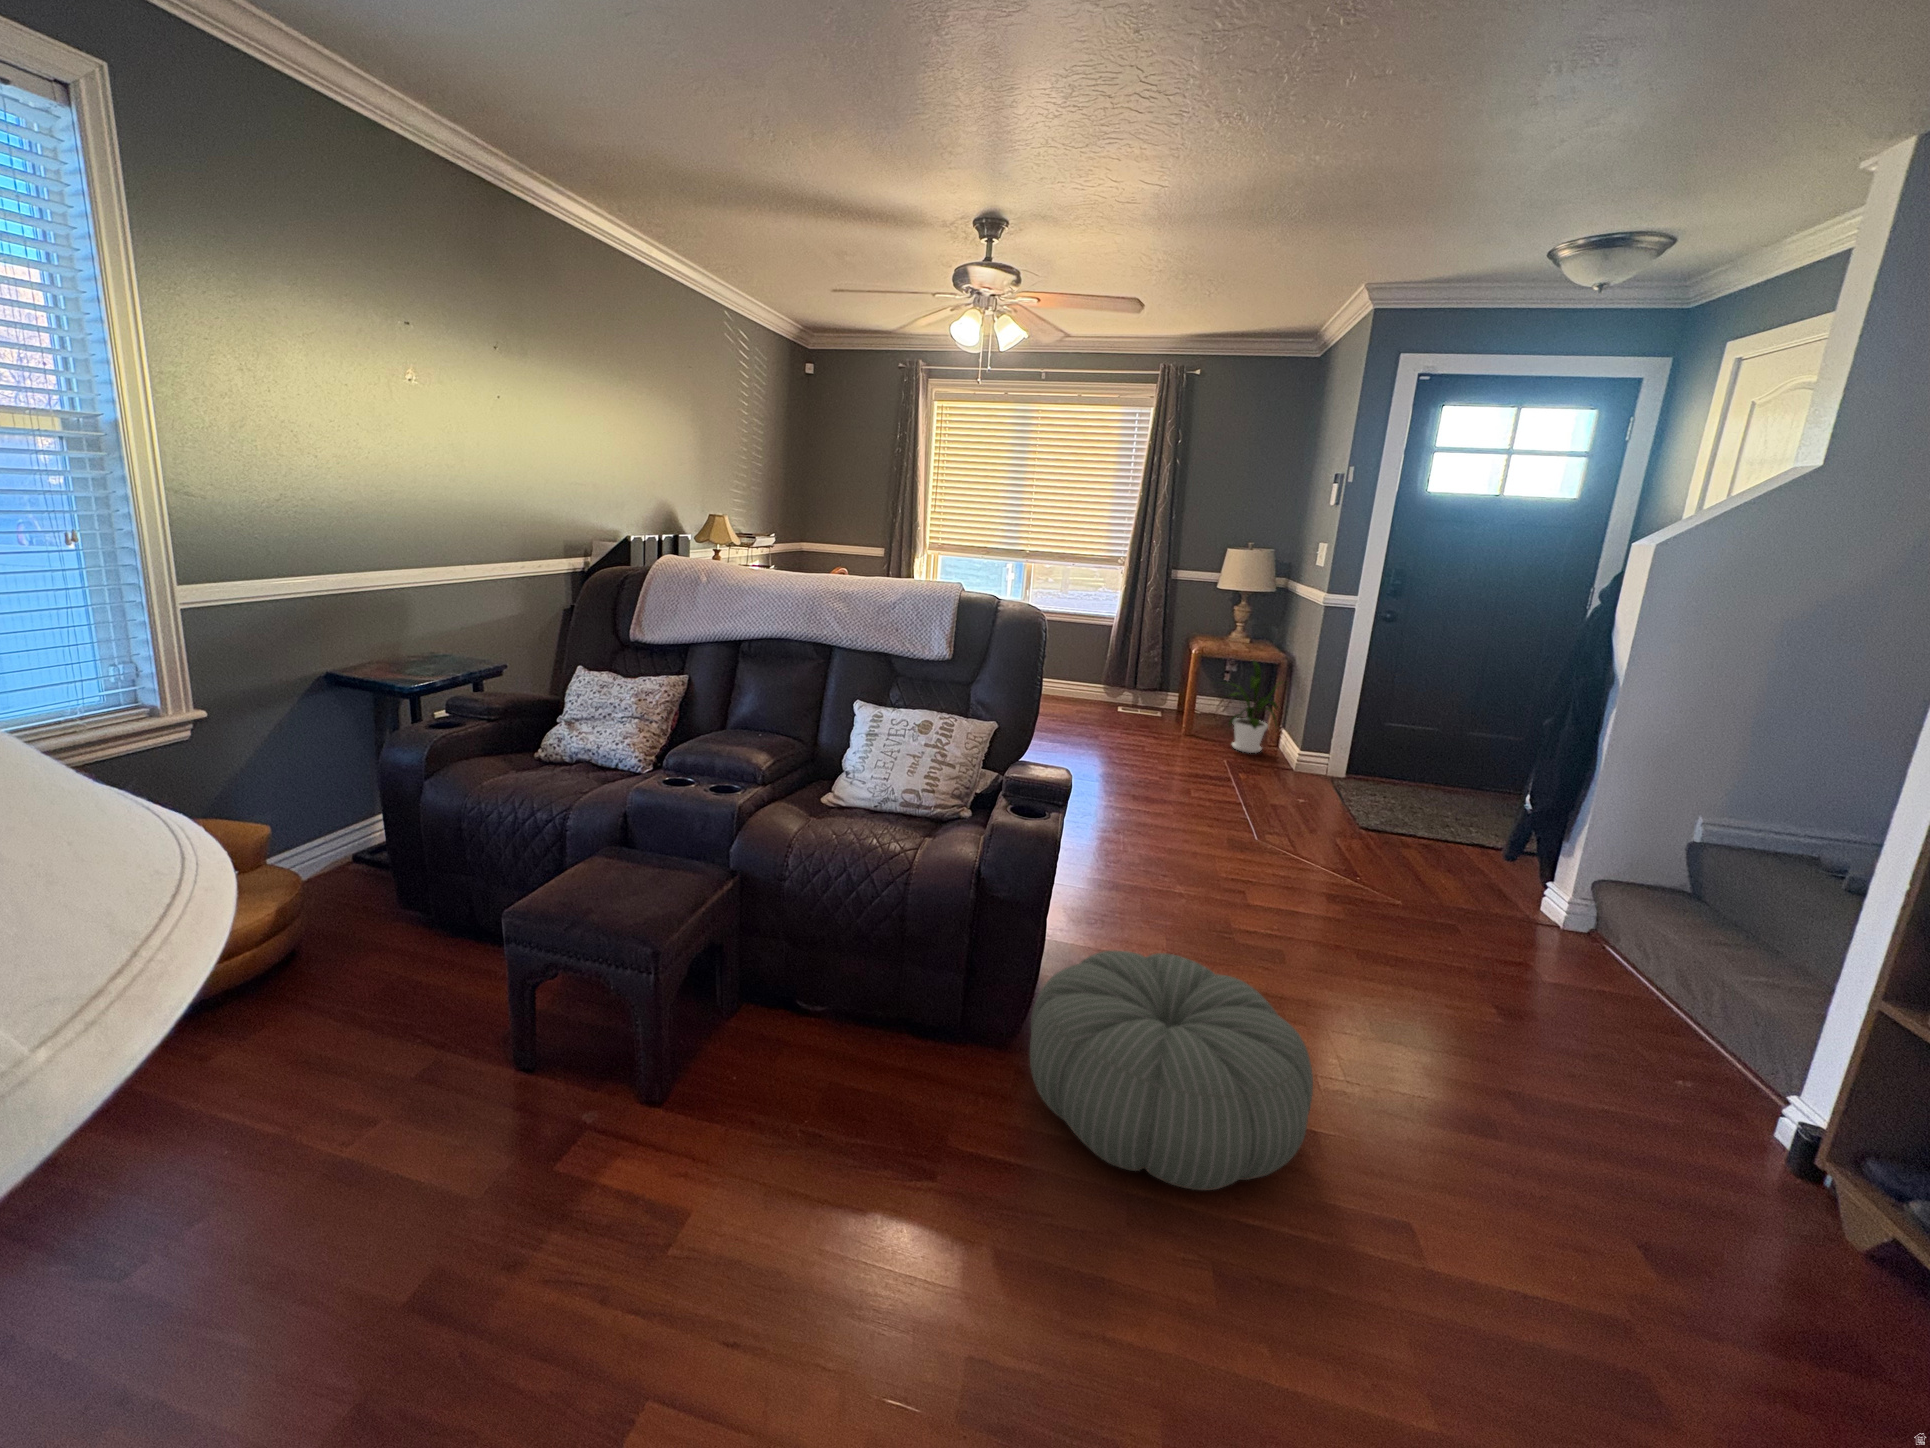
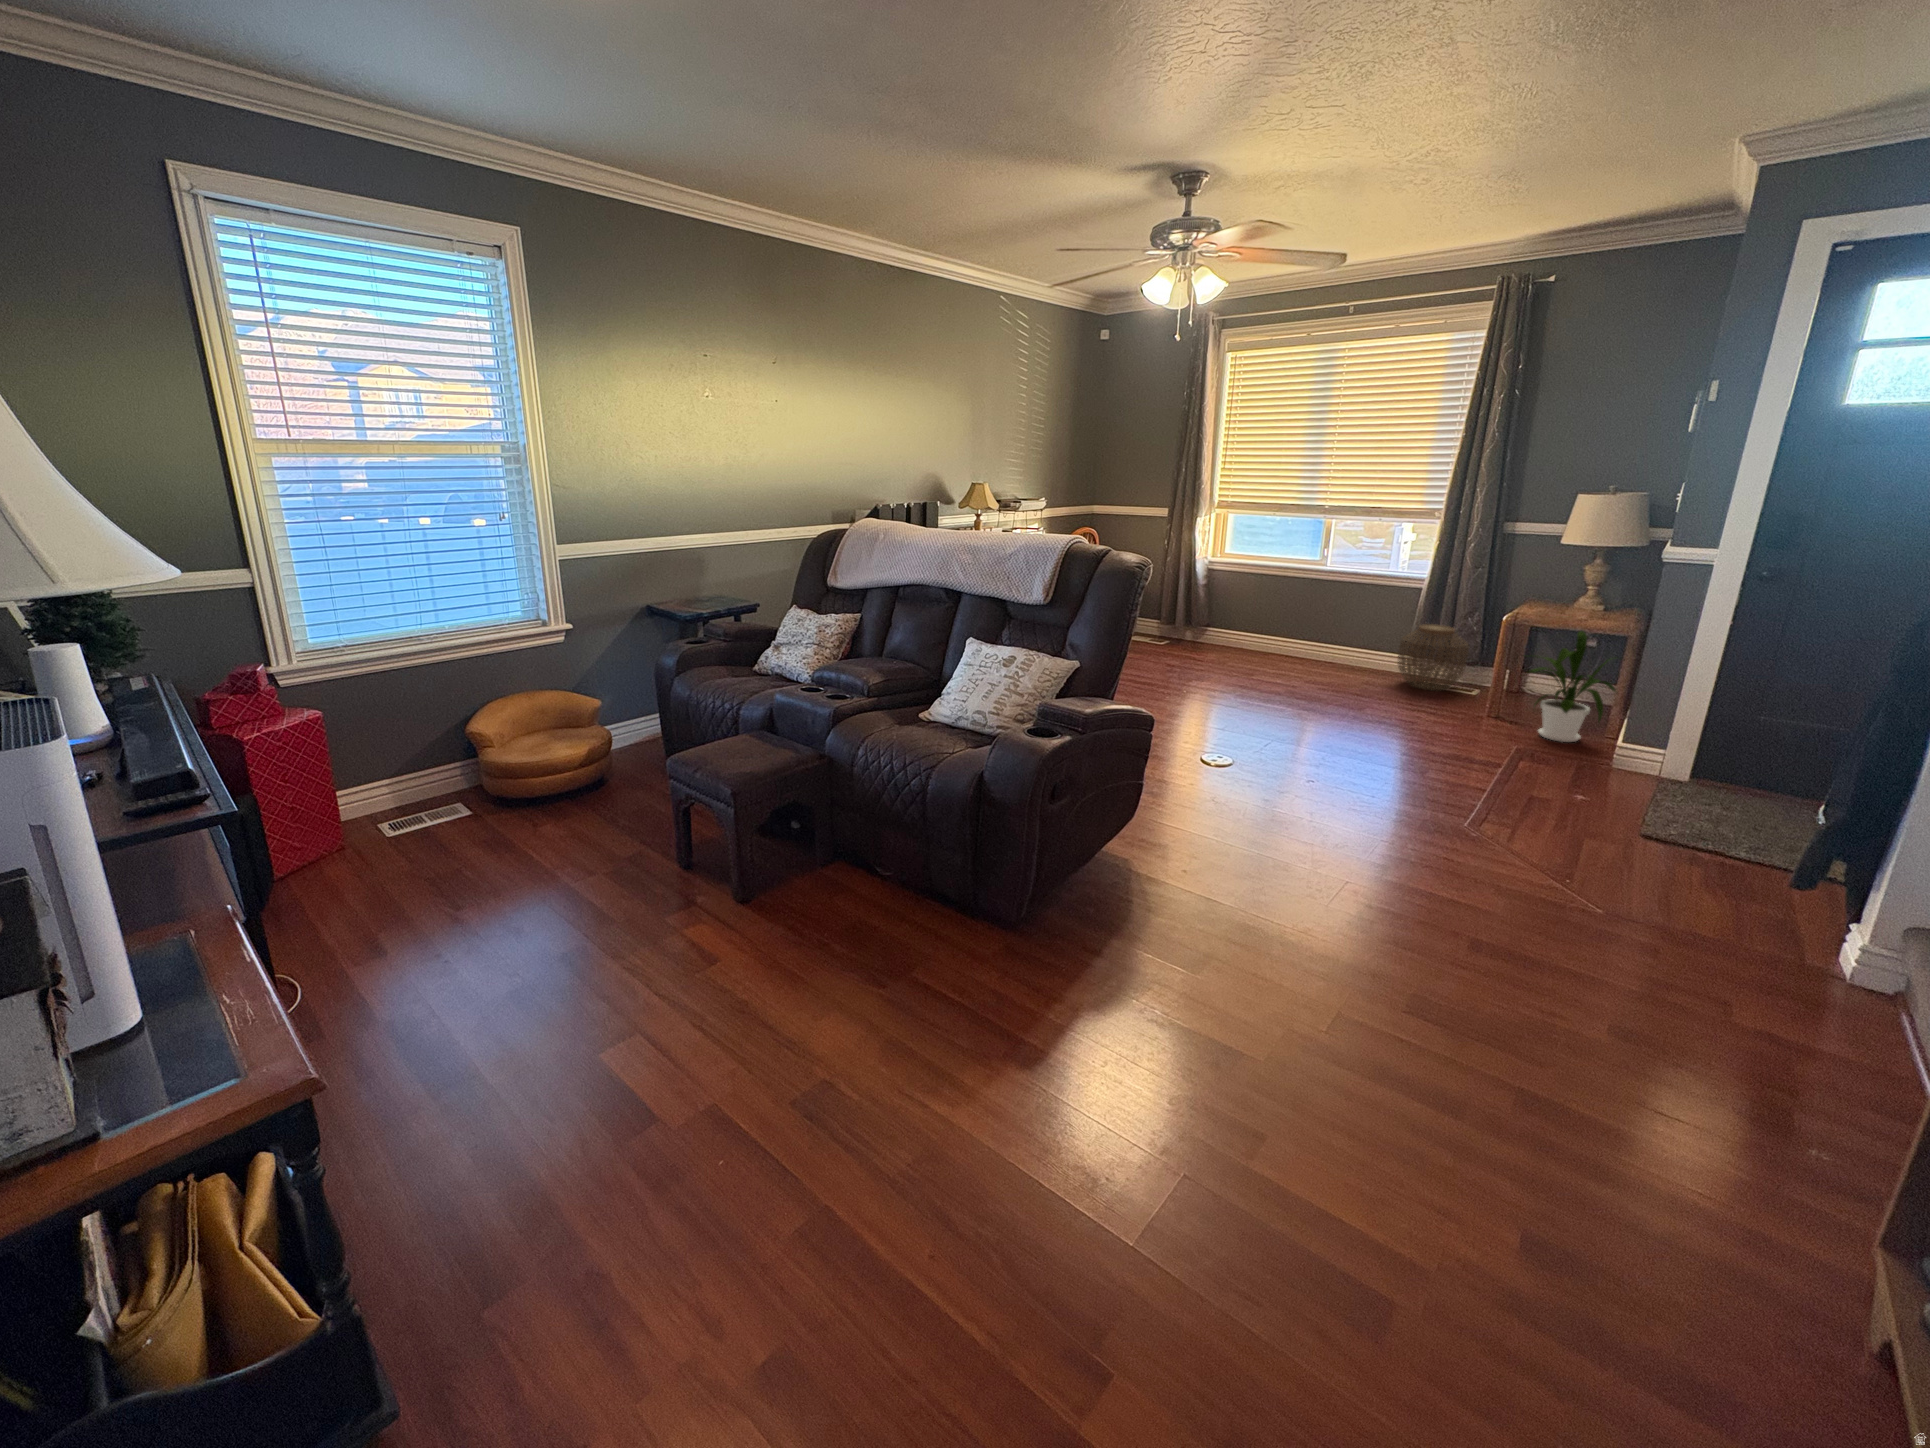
woven basket: none [1102,657,1157,715] -> present [1398,624,1469,690]
pouf: present [1030,951,1313,1191] -> none [987,864,1238,1059]

